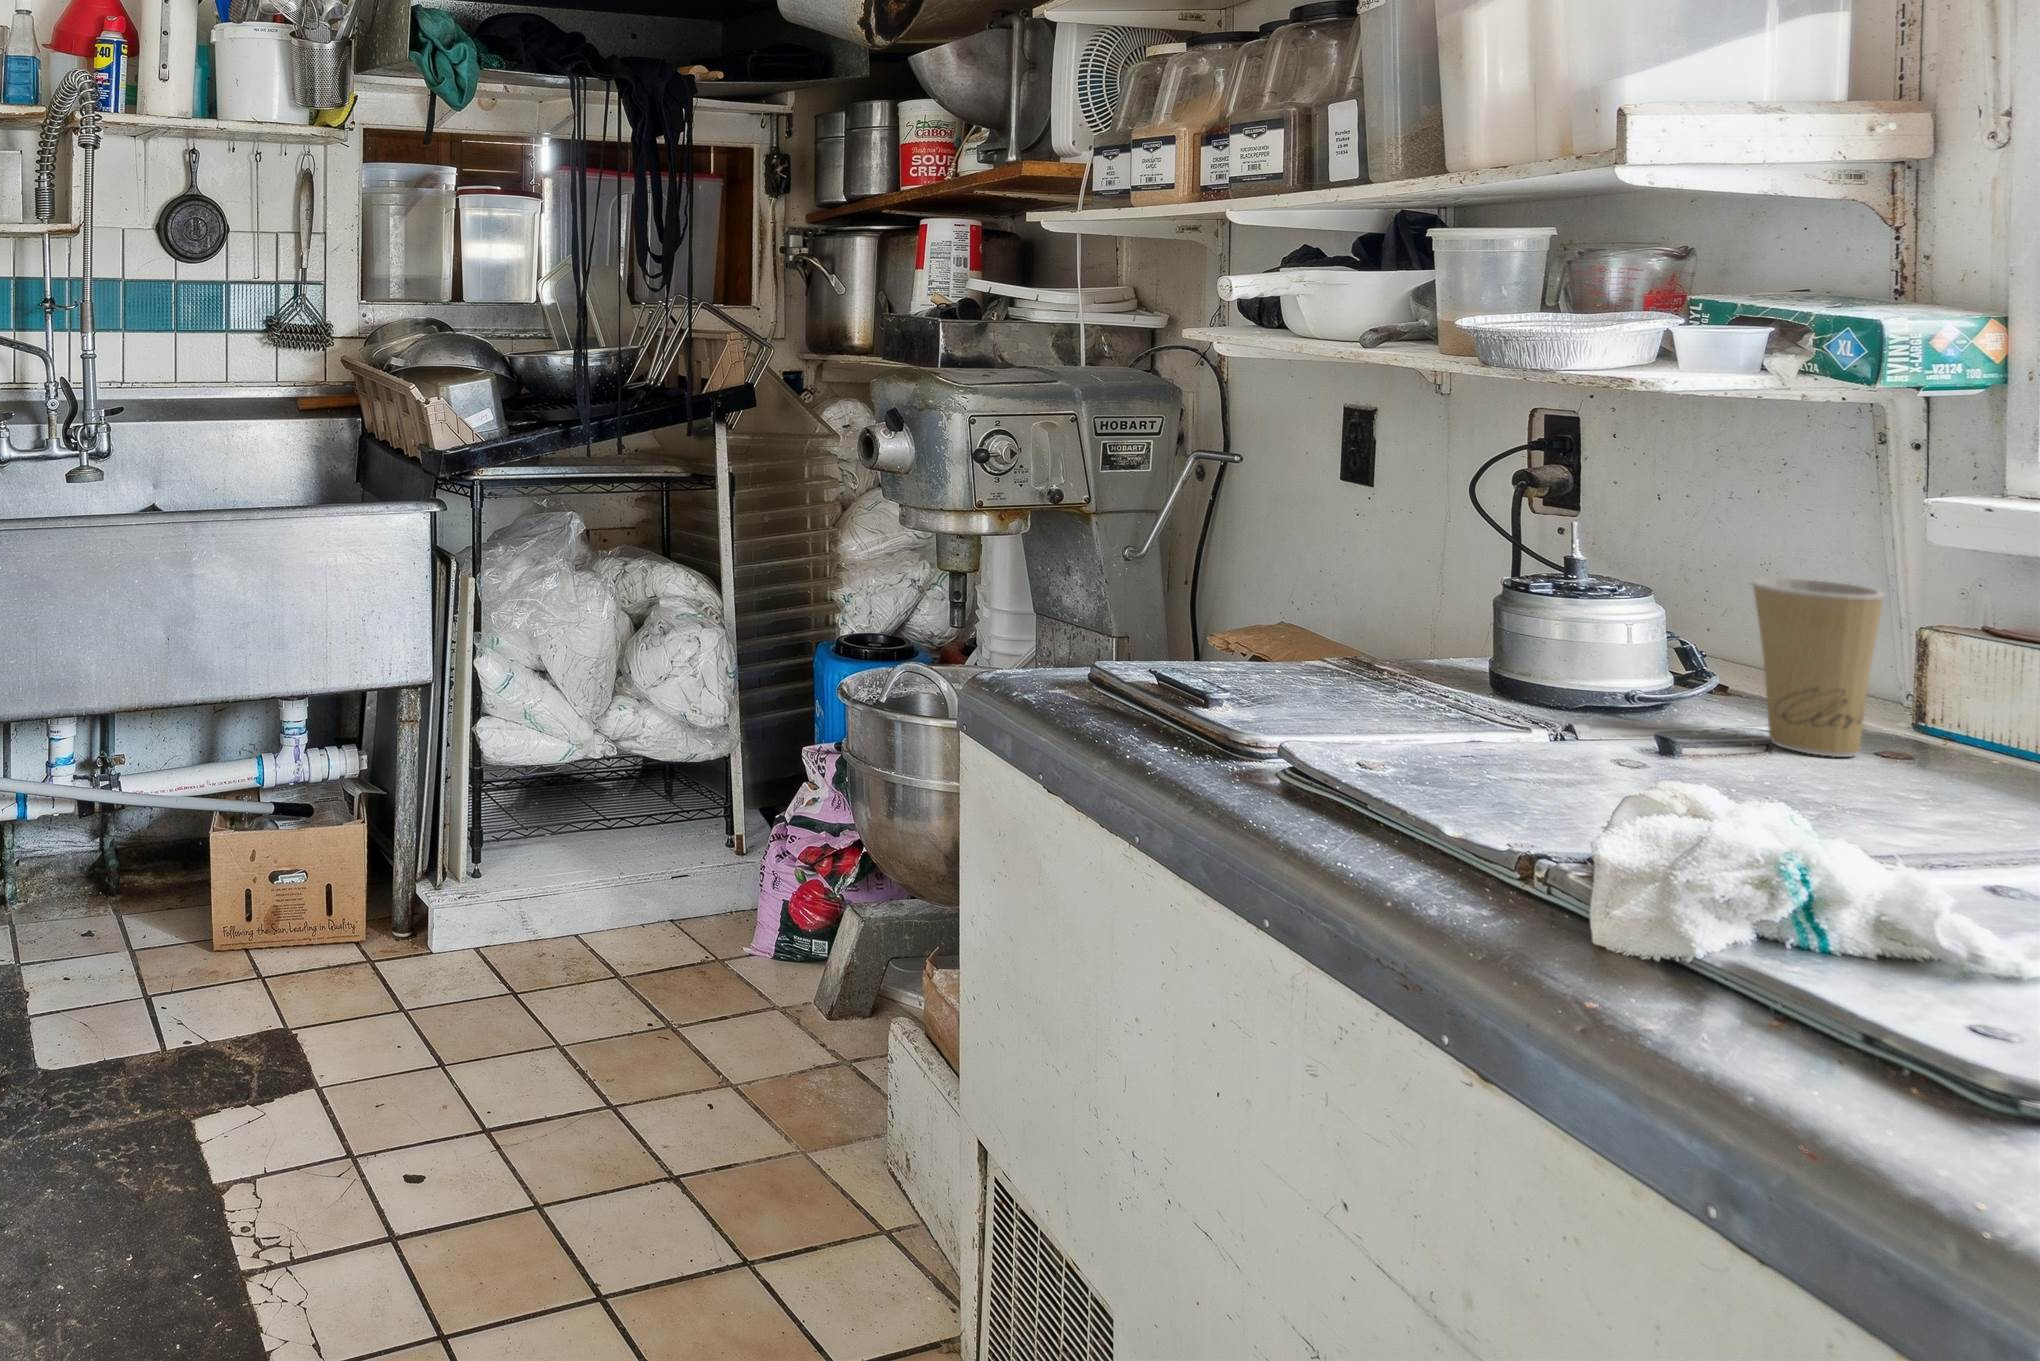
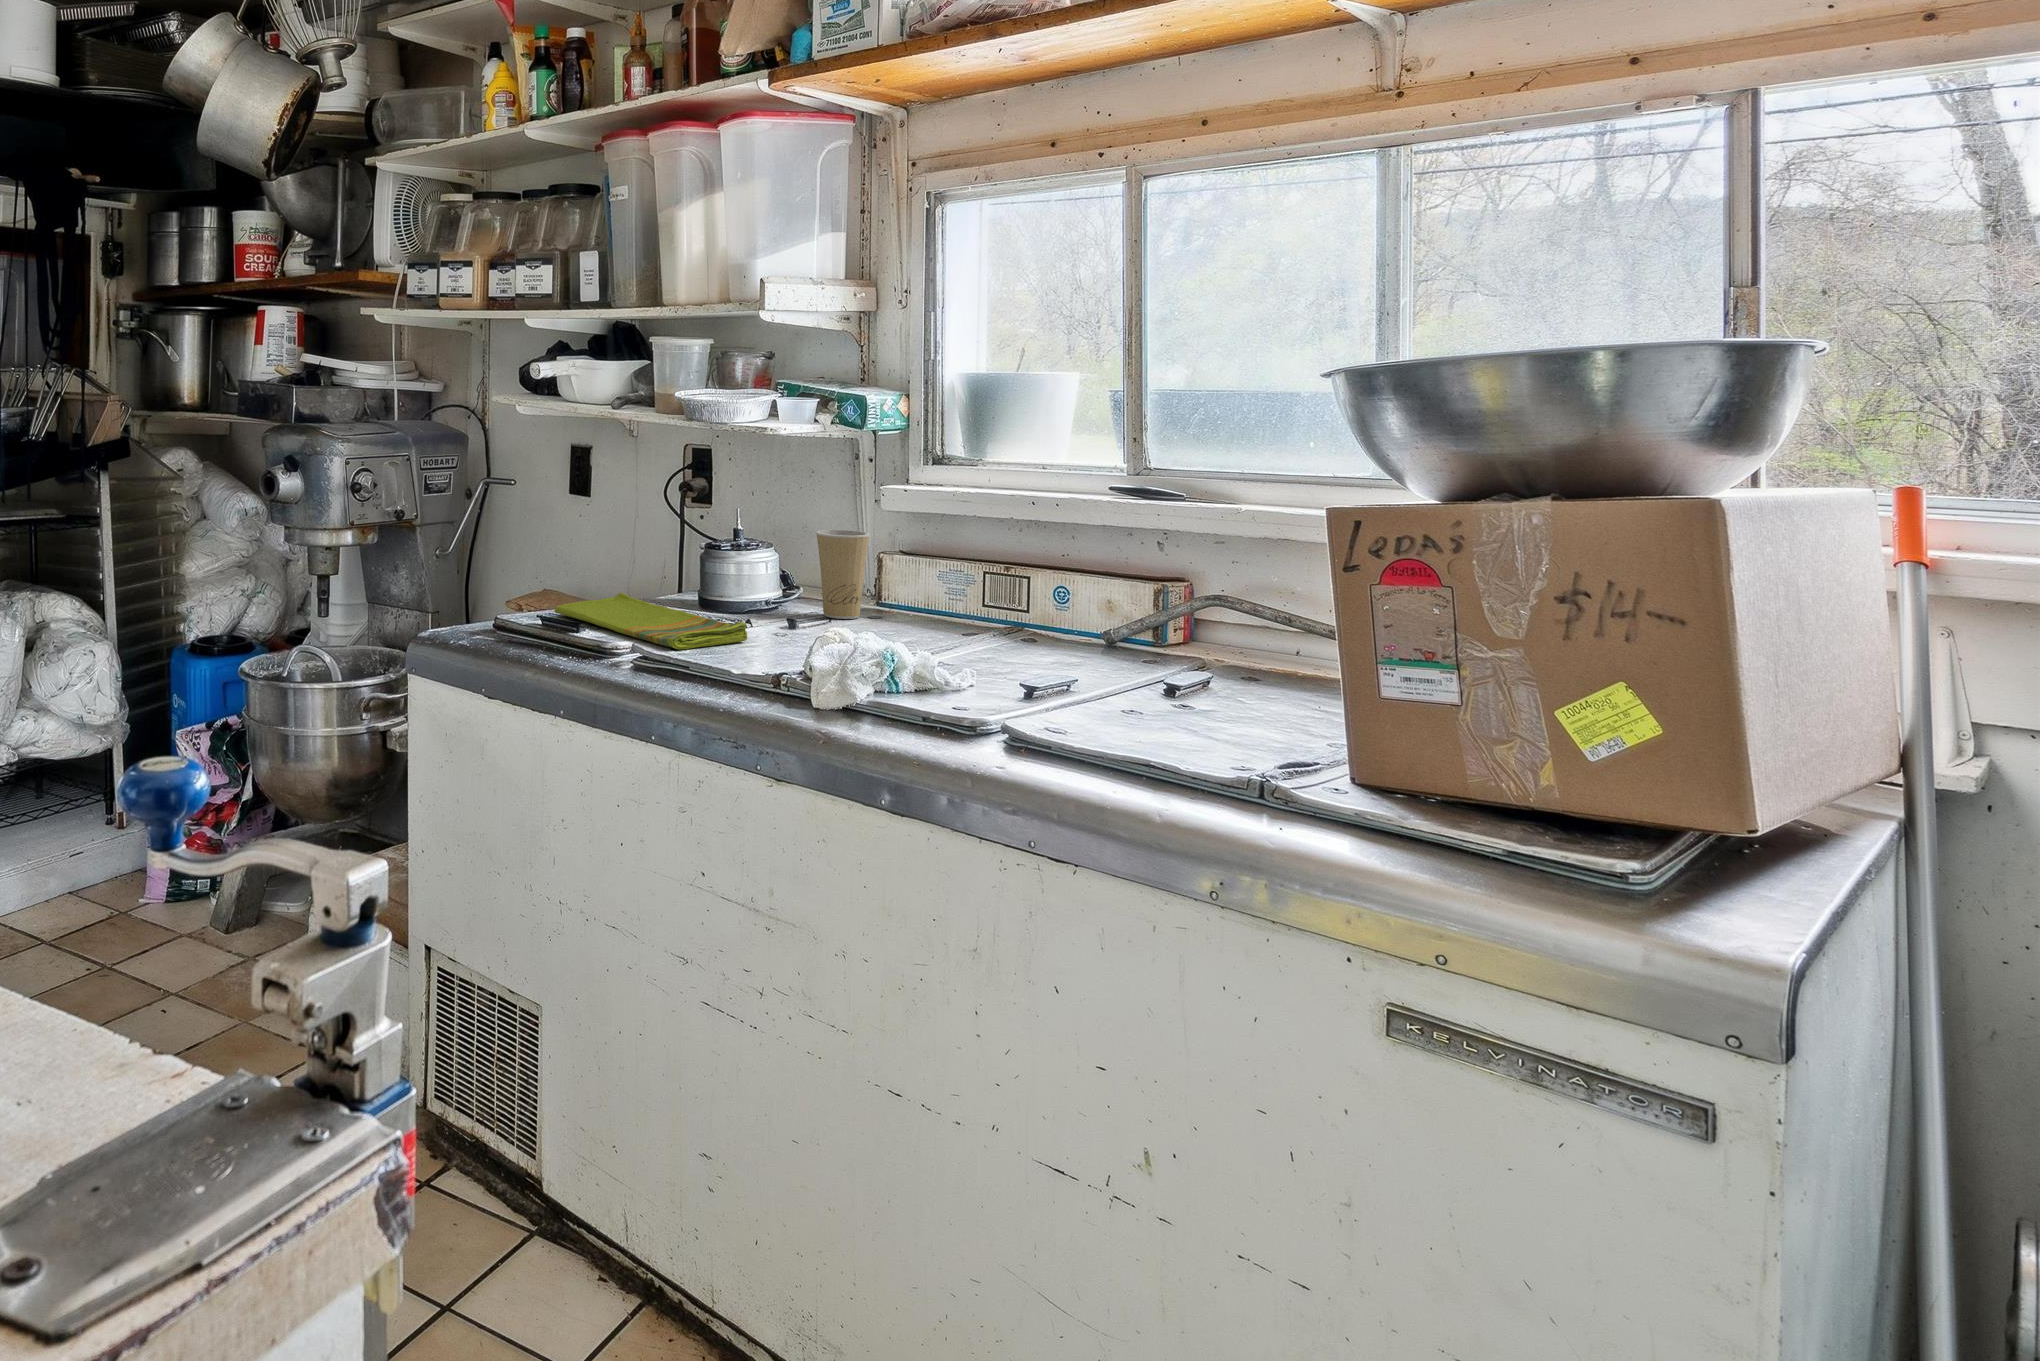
dish towel: none [1203,649,1543,770] -> present [555,592,747,649]

